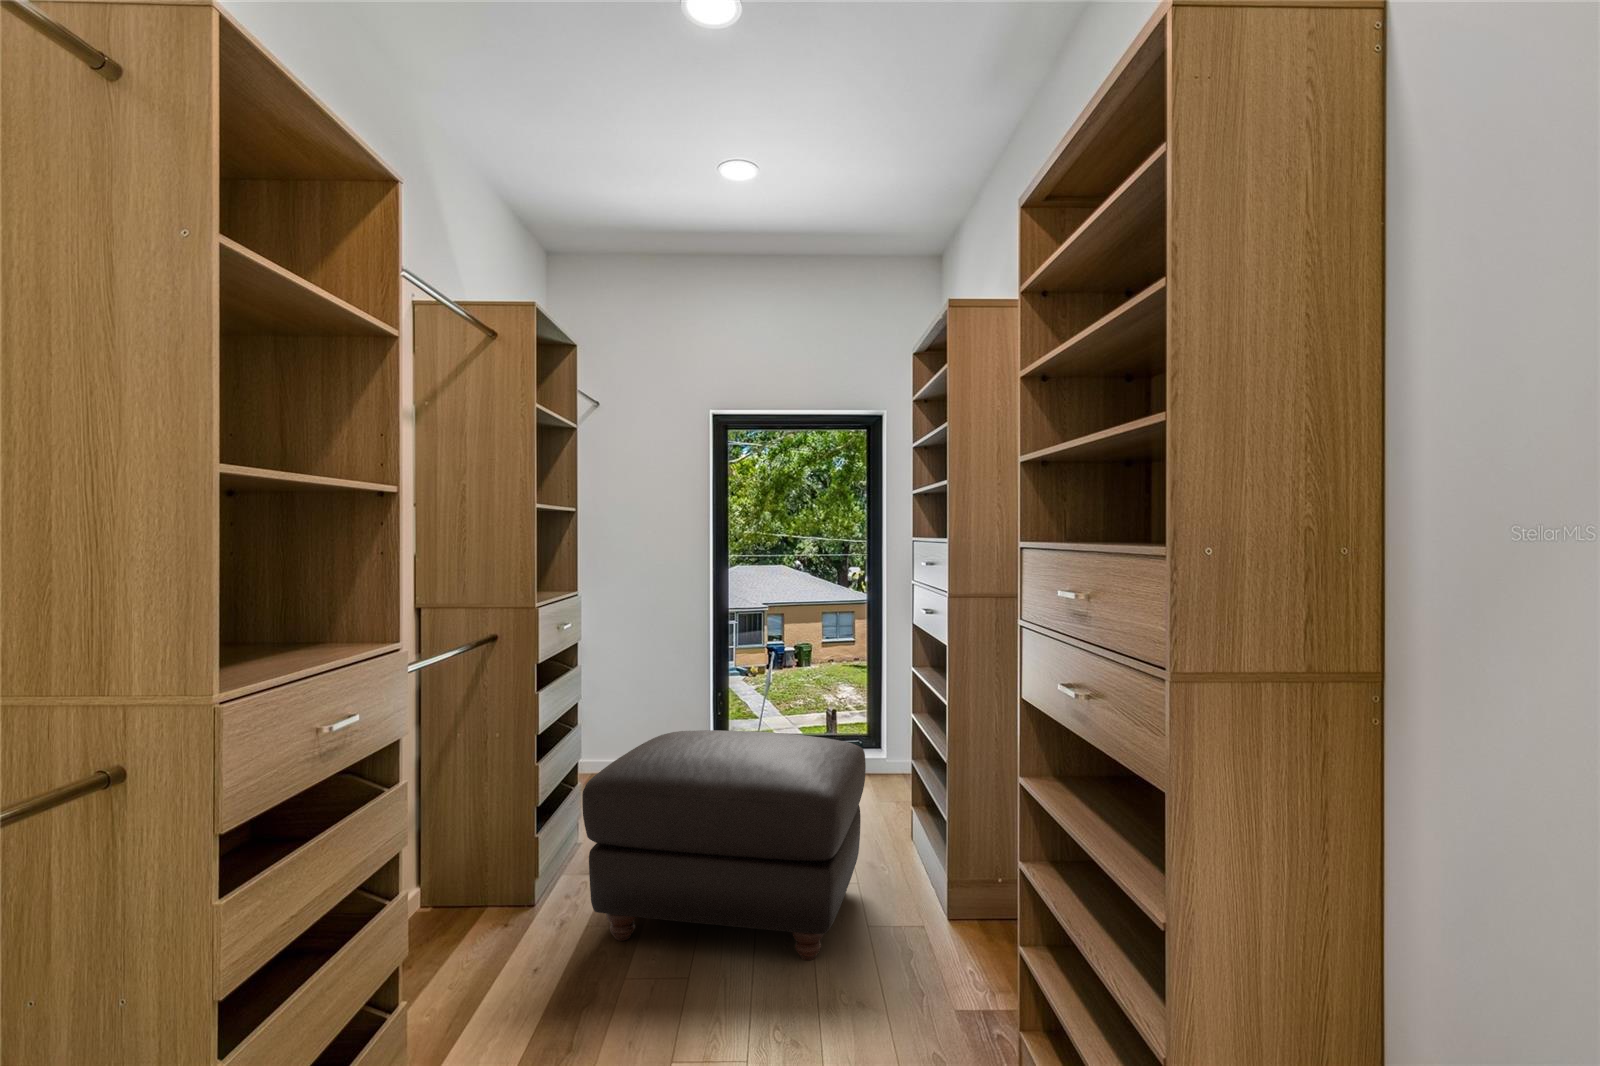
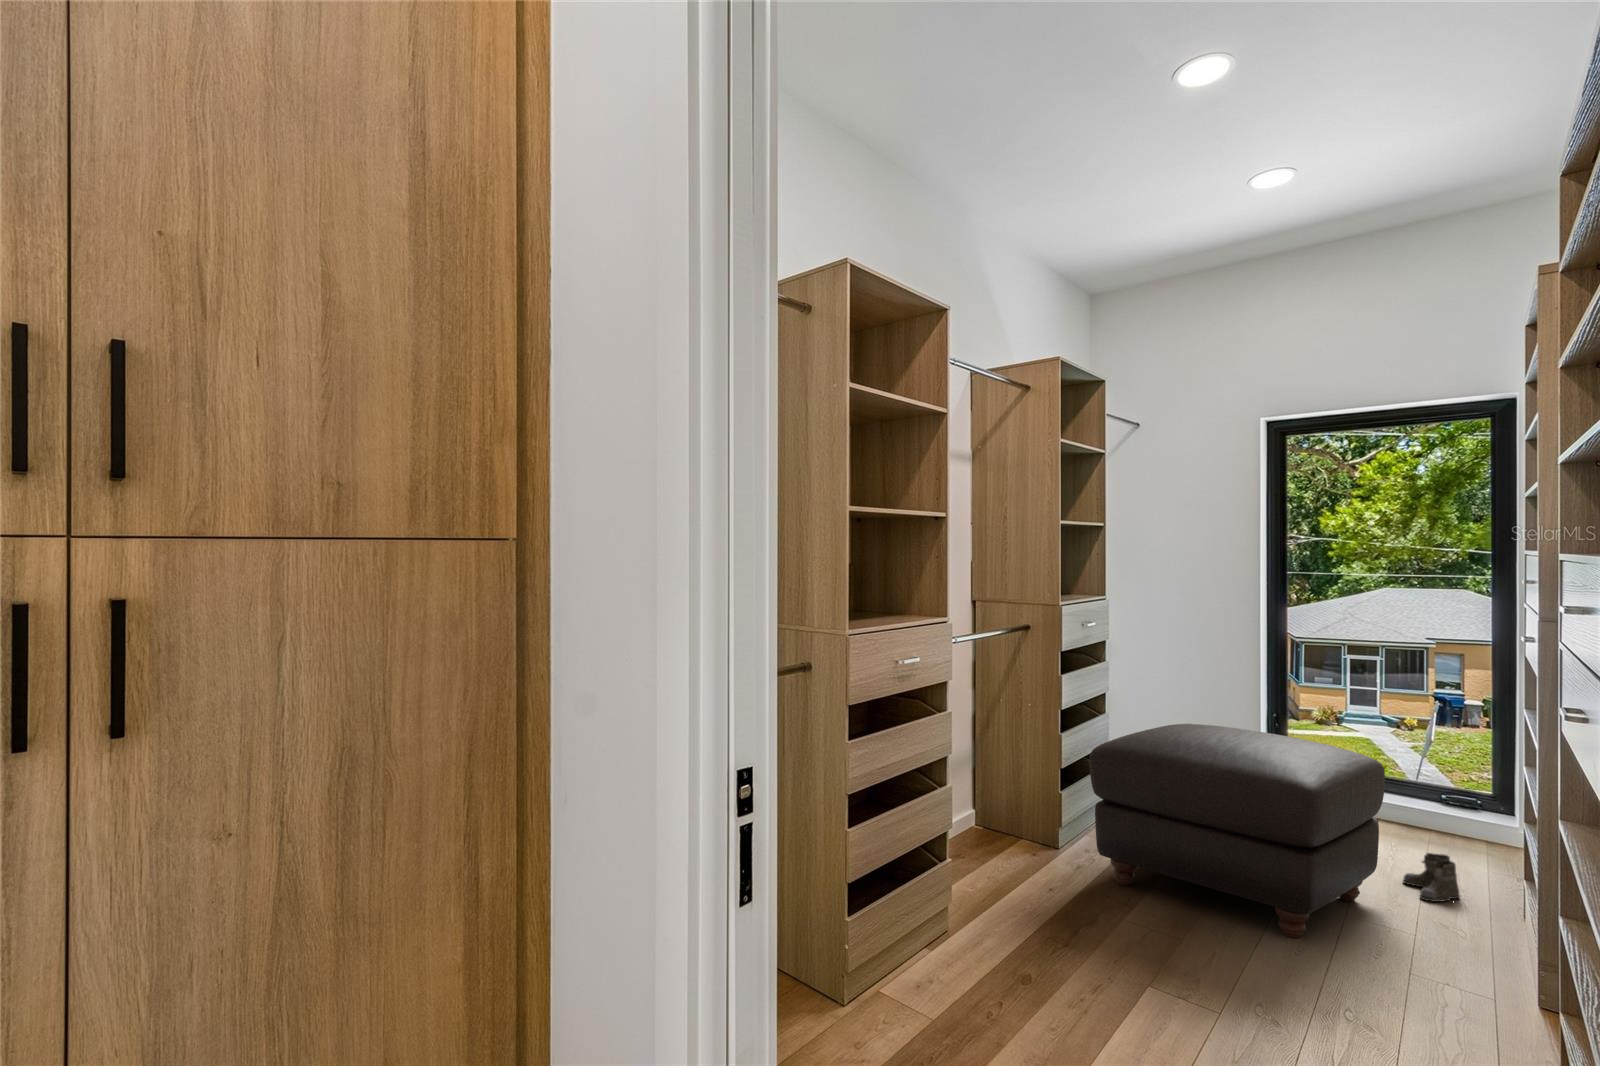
boots: none [867,821,920,871] -> present [1403,853,1460,902]

